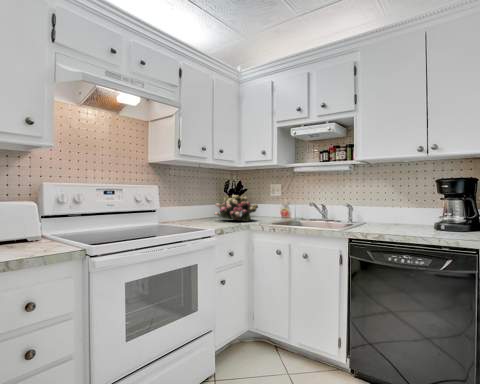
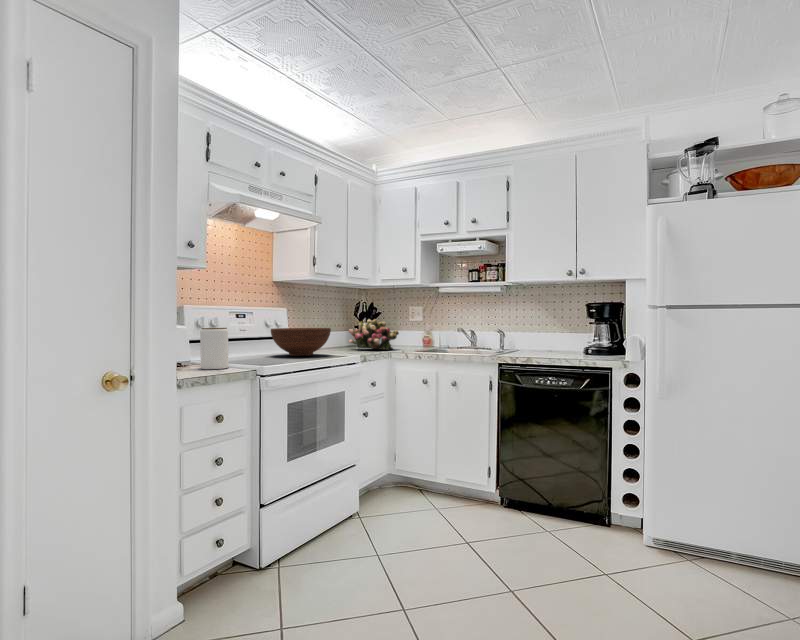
fruit bowl: none [135,203,190,229] -> present [271,328,331,356]
jar: none [26,205,58,250] -> present [200,328,228,369]

